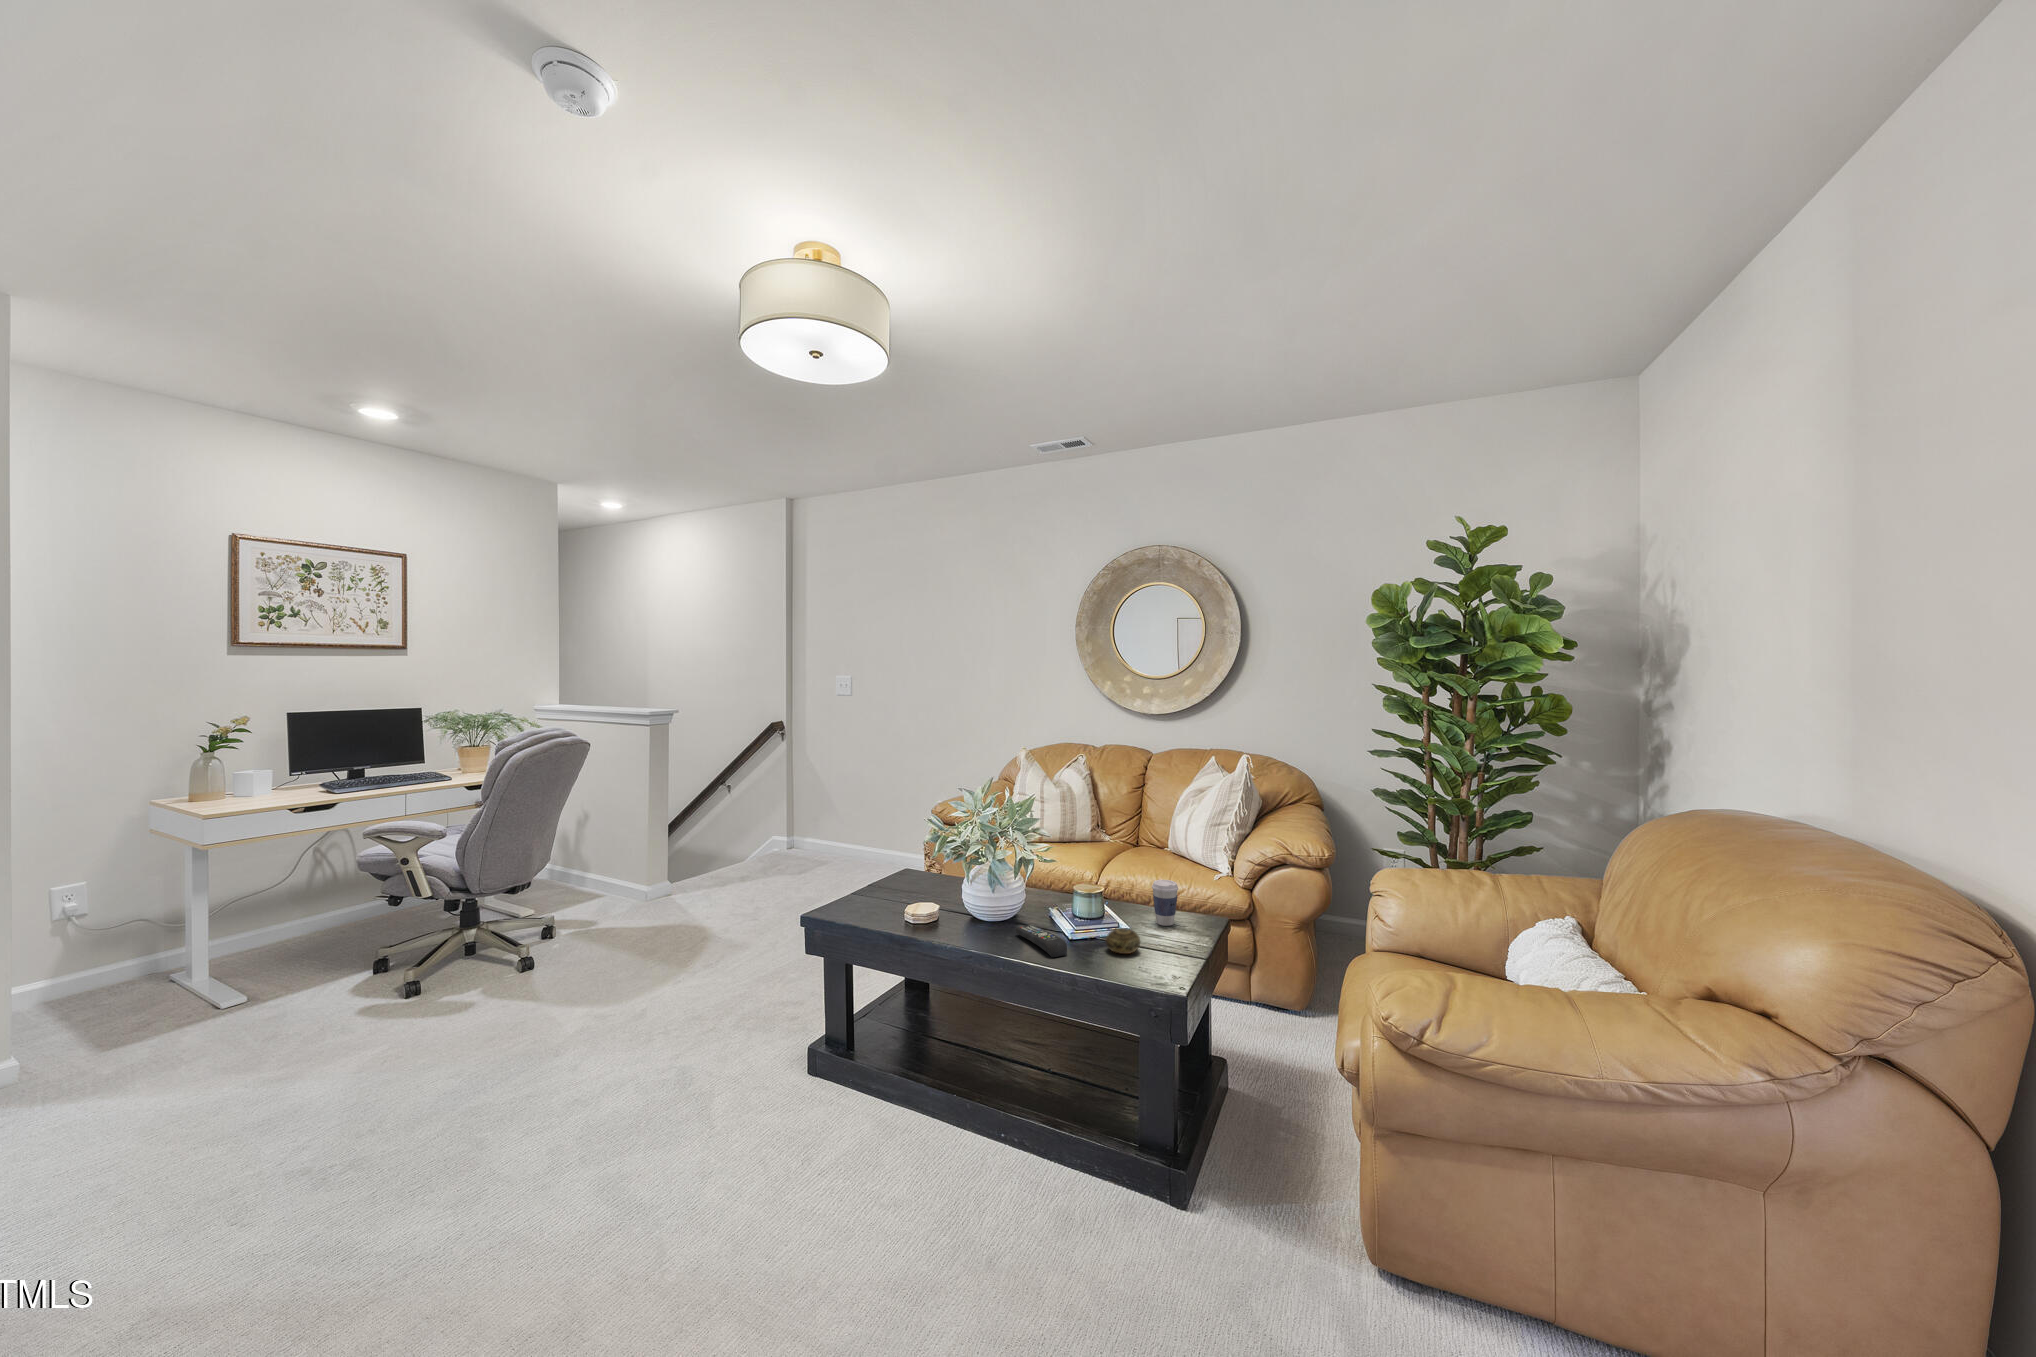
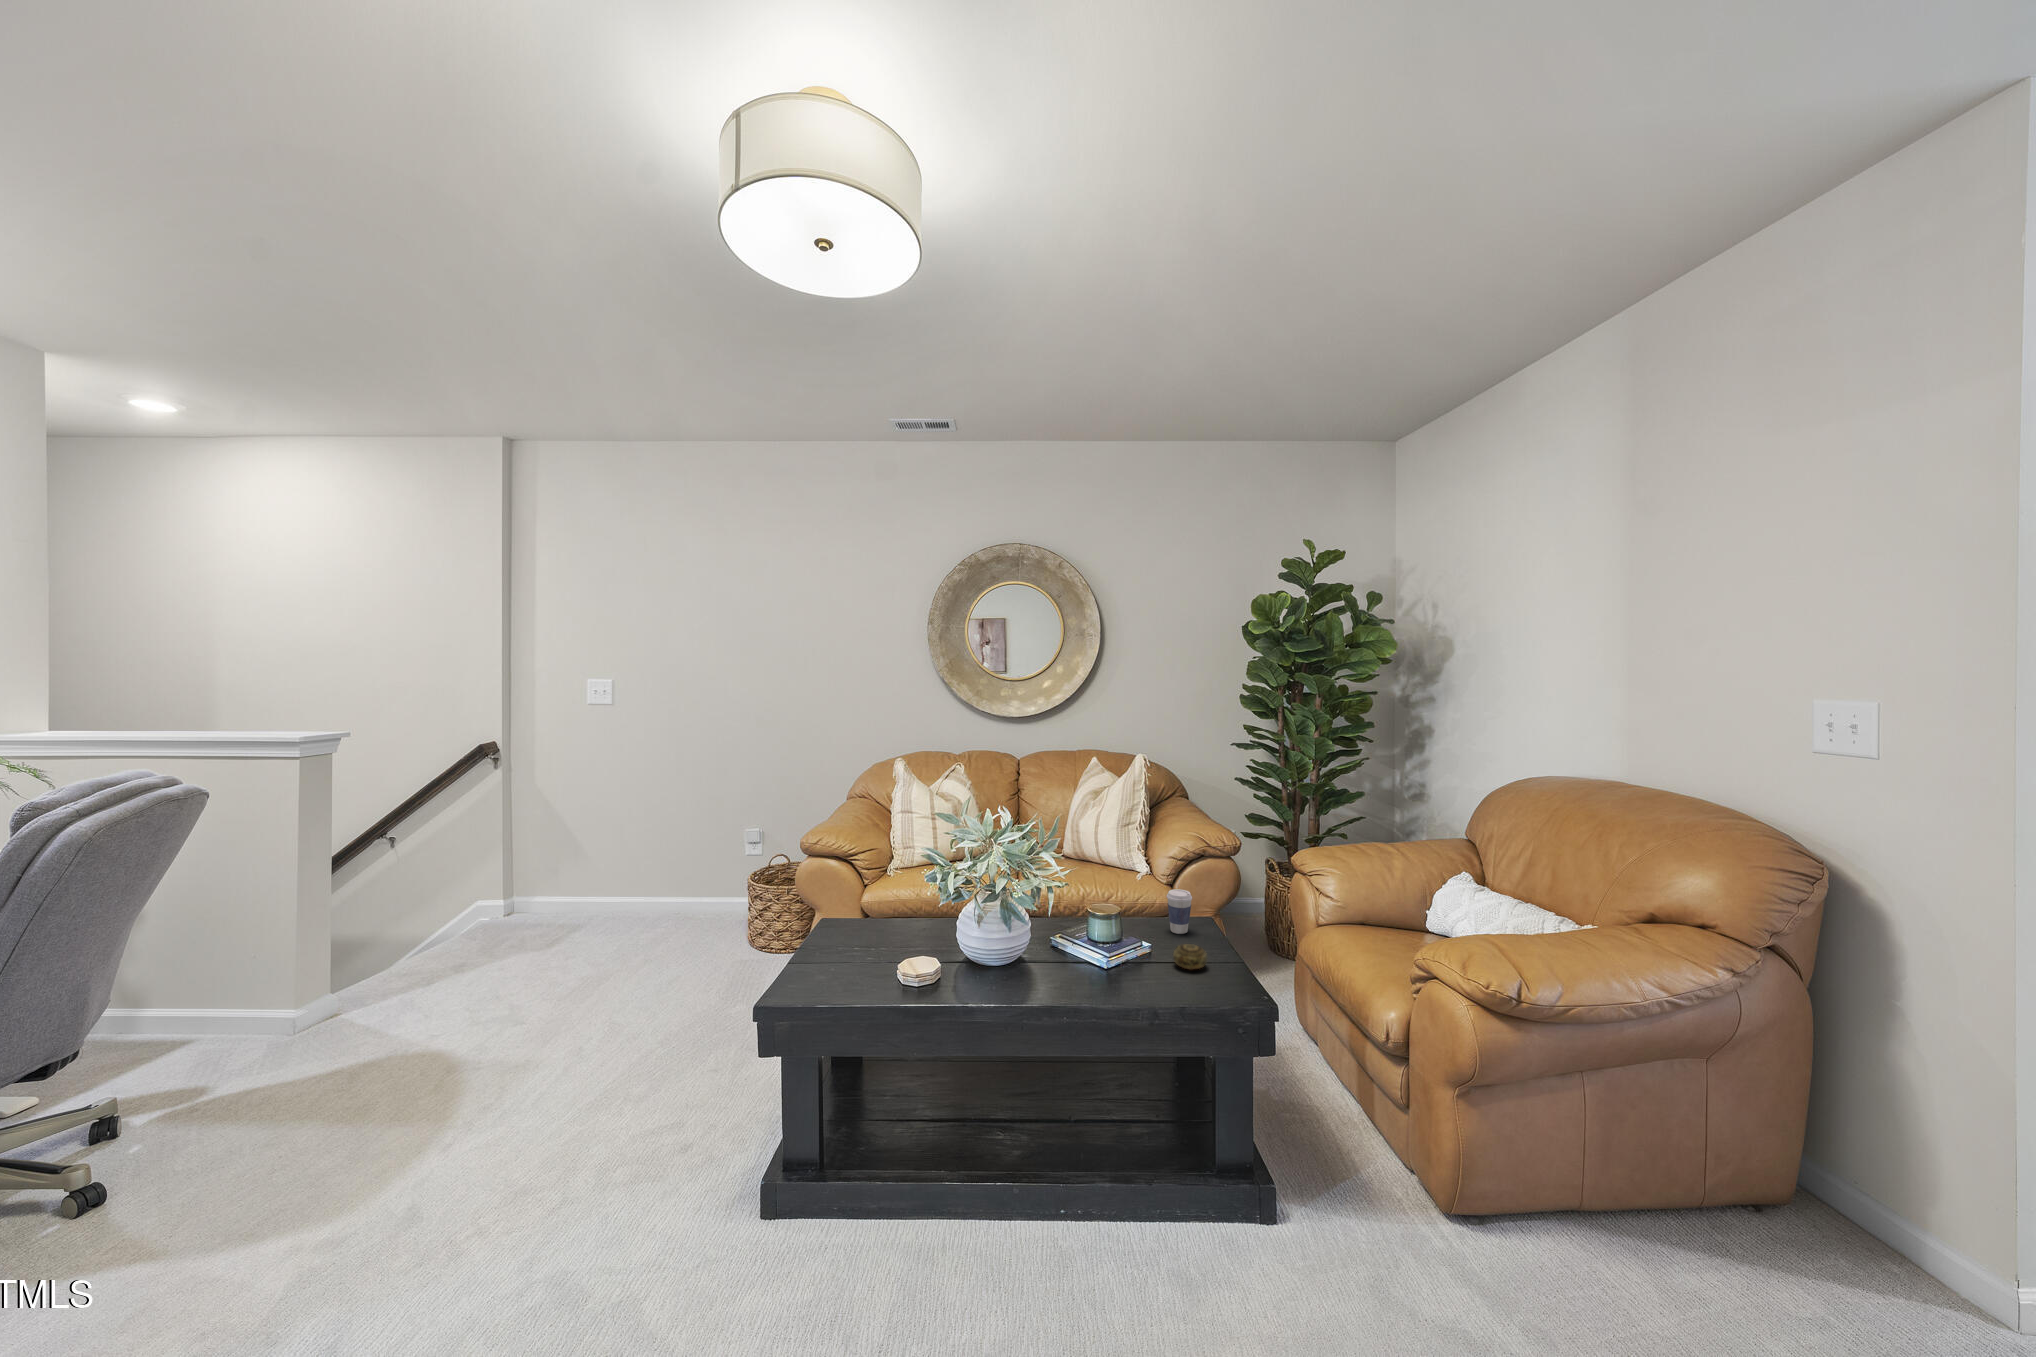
remote control: present [1016,925,1067,957] -> none [1078,958,1154,987]

